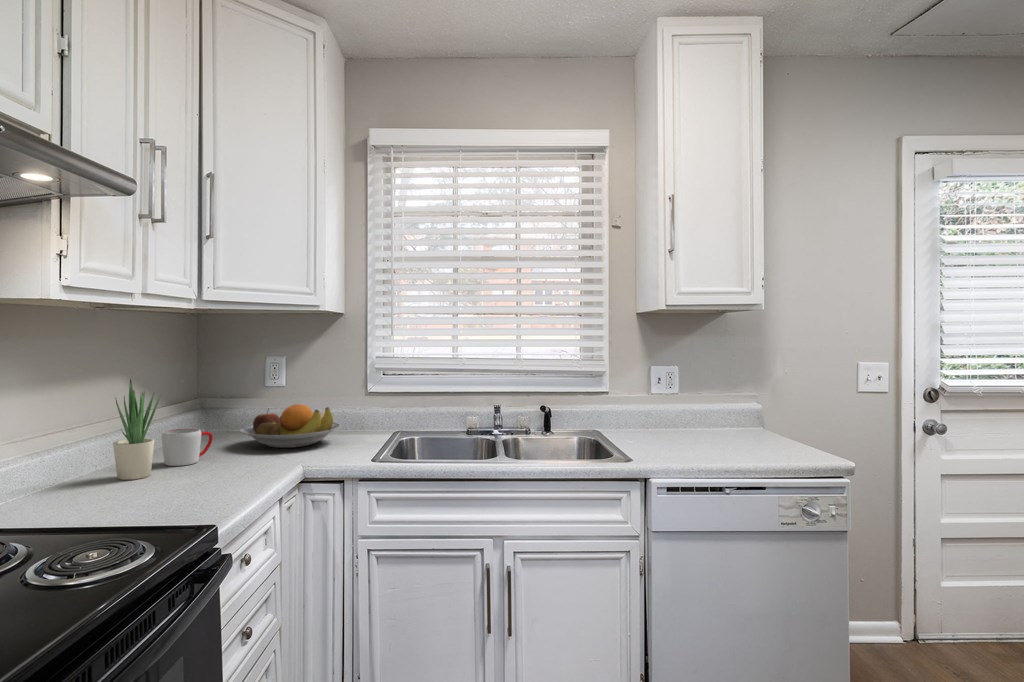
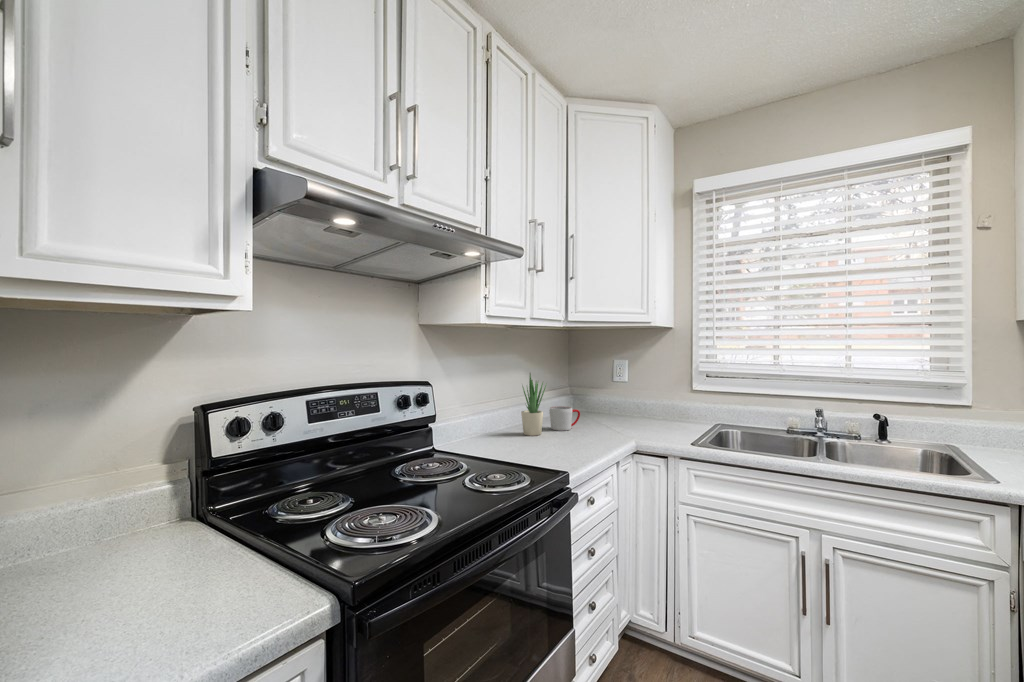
fruit bowl: present [240,404,340,448] -> none [599,395,671,427]

